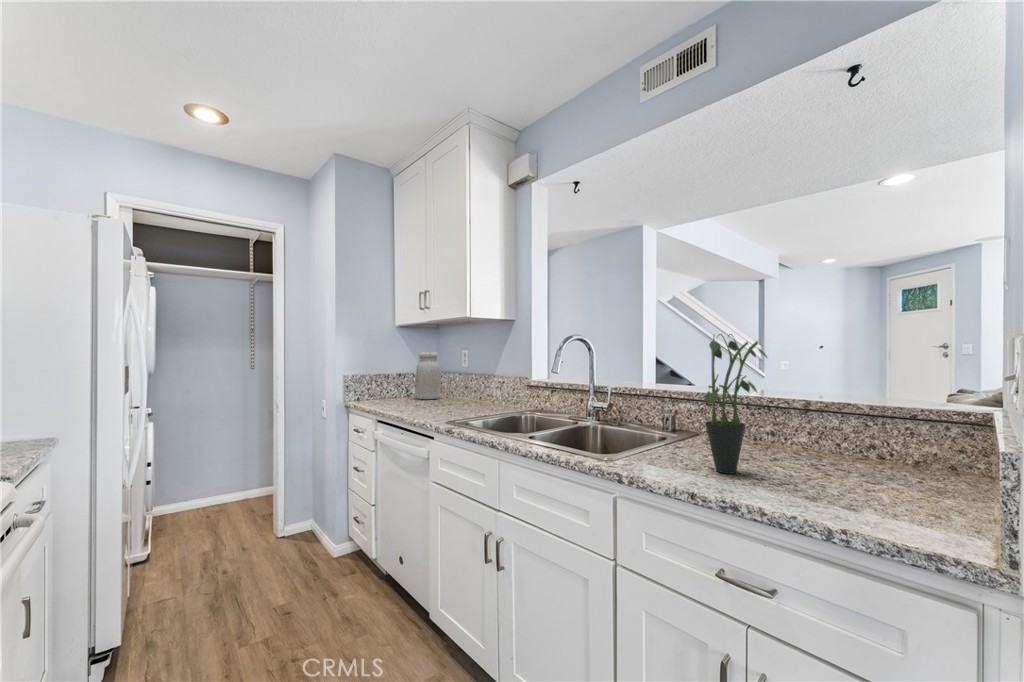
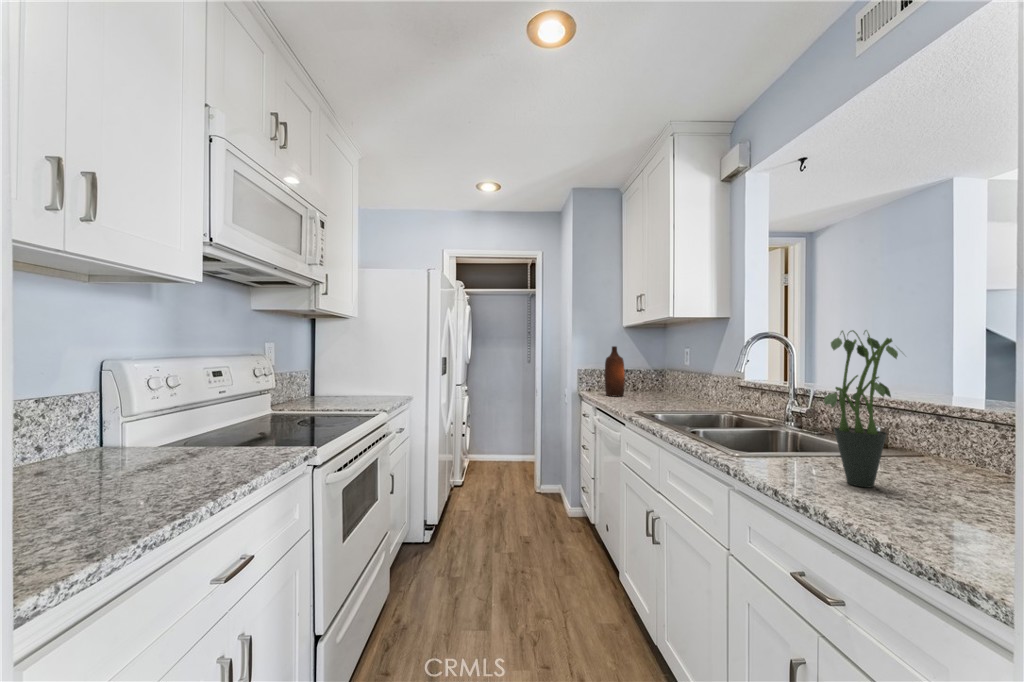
bottle: none [384,348,406,406] -> present [605,346,625,396]
jar: present [415,352,441,399] -> none [639,350,663,394]

